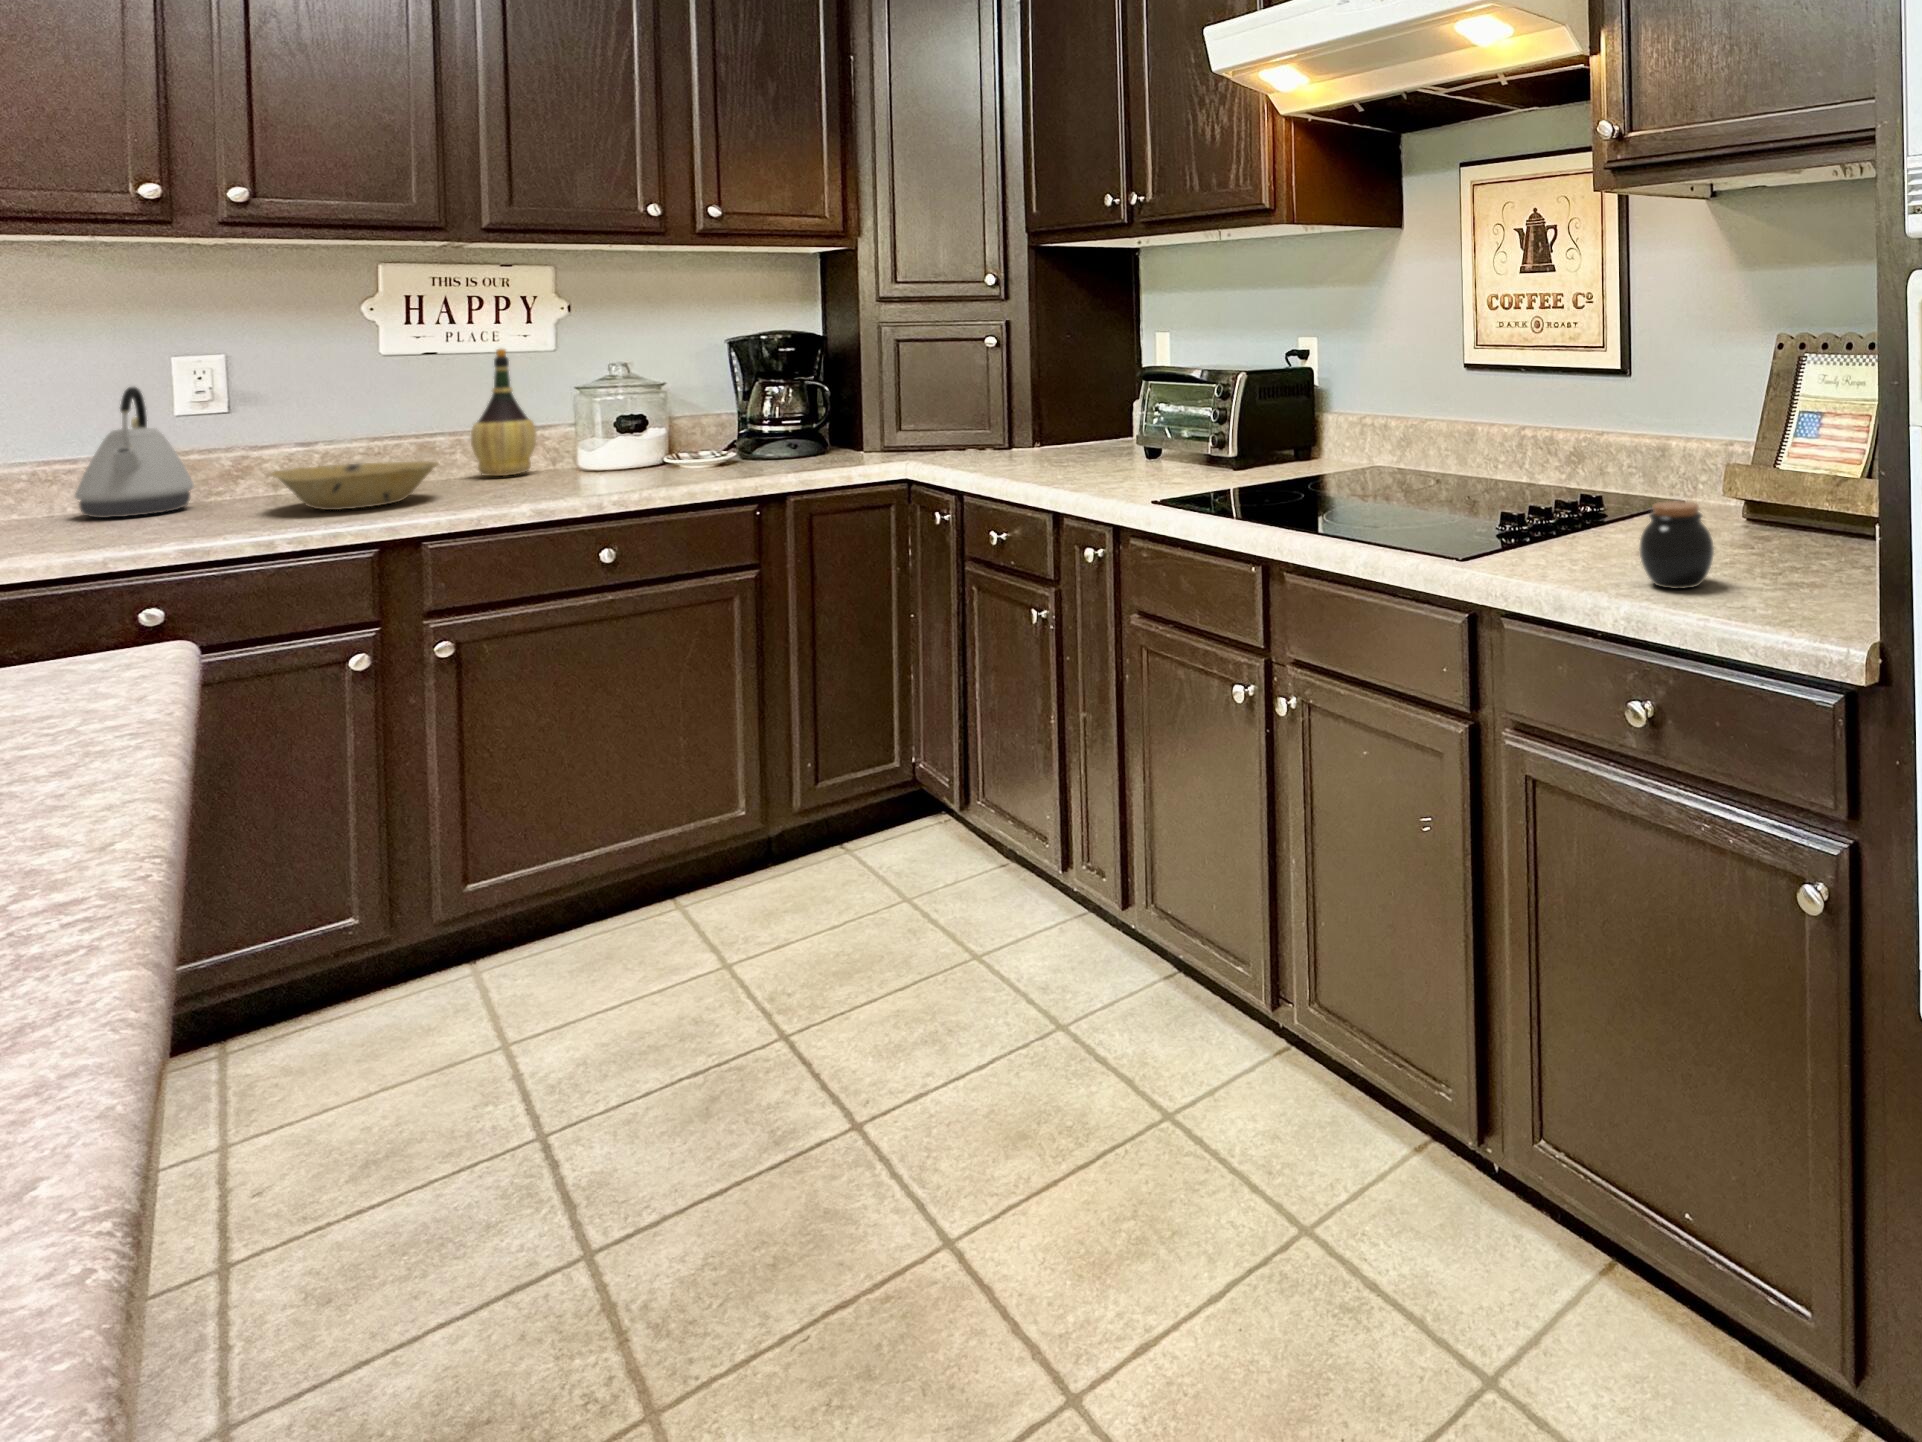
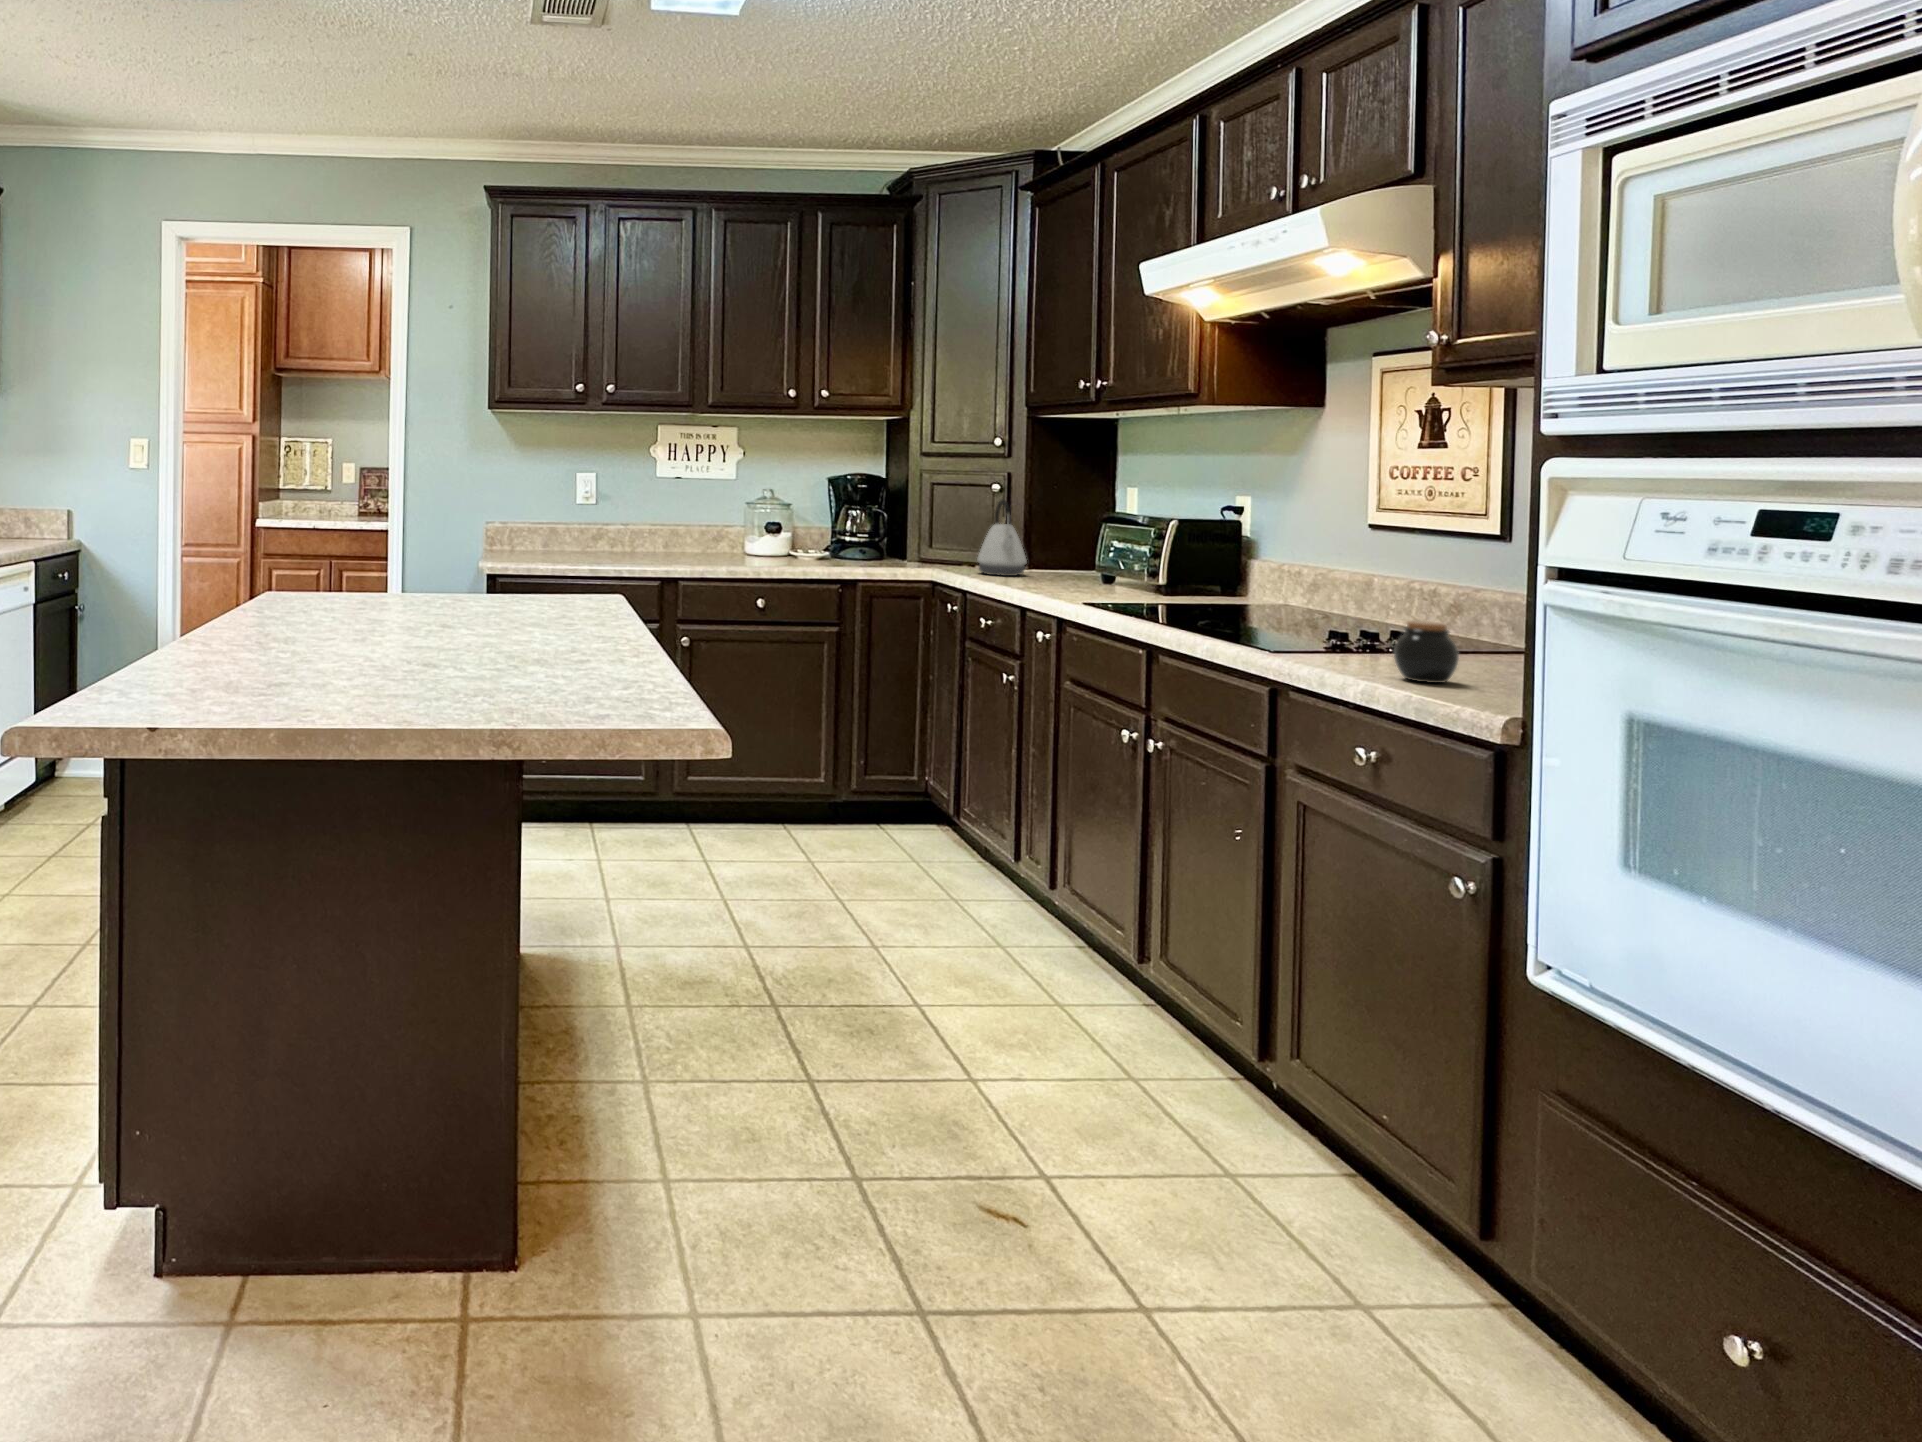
wine bottle: present [471,349,536,476] -> none [692,476,723,553]
kettle: present [75,387,194,518] -> present [977,499,1027,576]
bowl: present [271,461,438,510] -> none [613,536,681,560]

